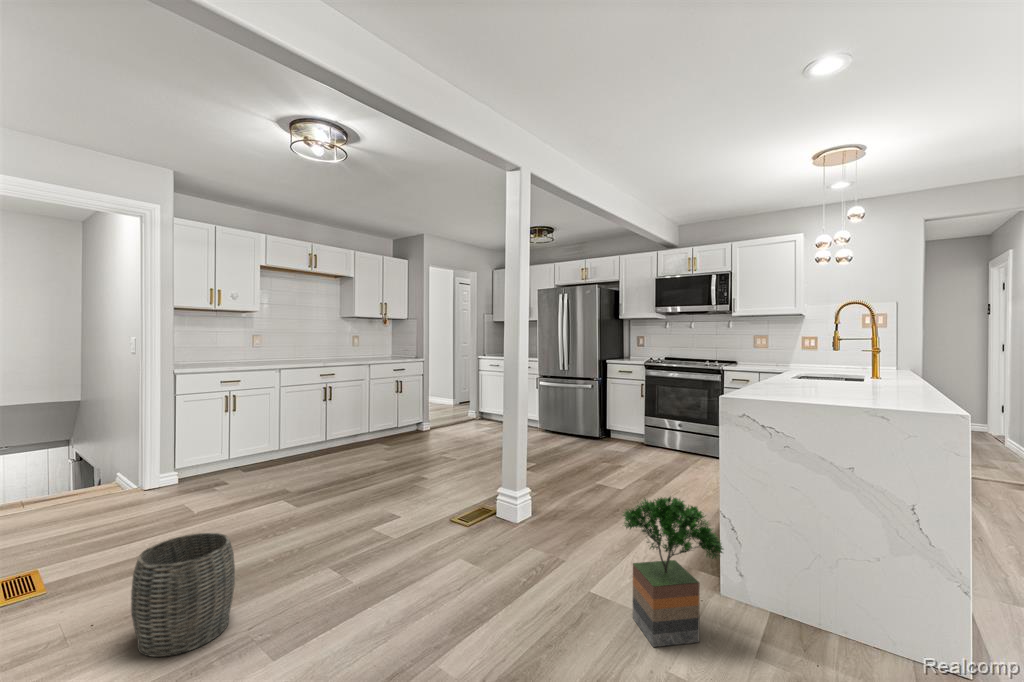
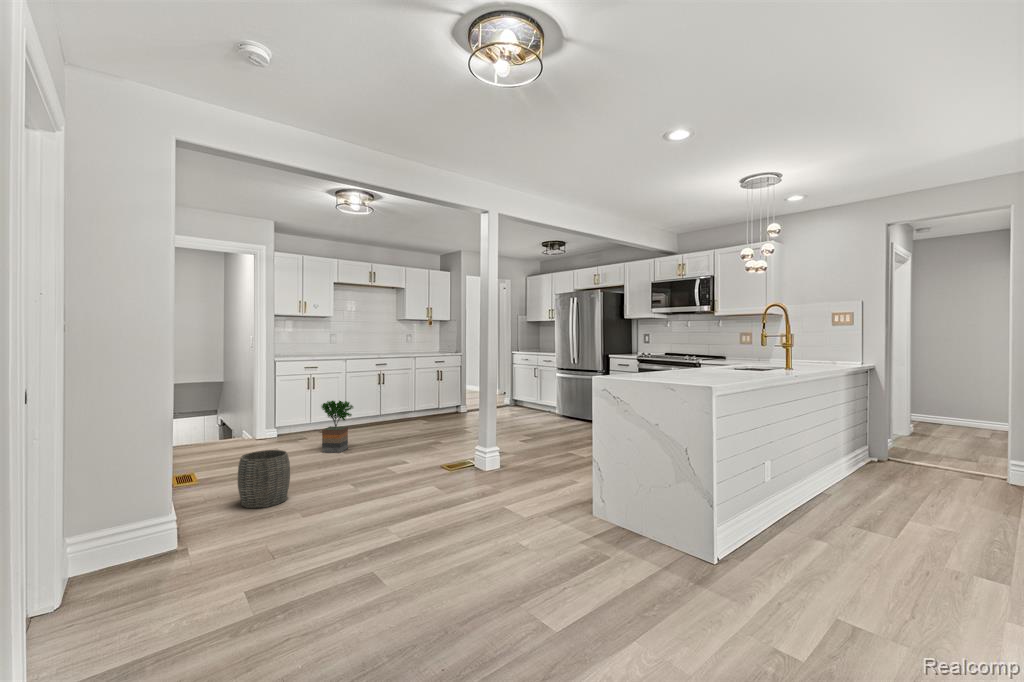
potted tree: present [623,497,723,647] -> present [321,401,353,453]

